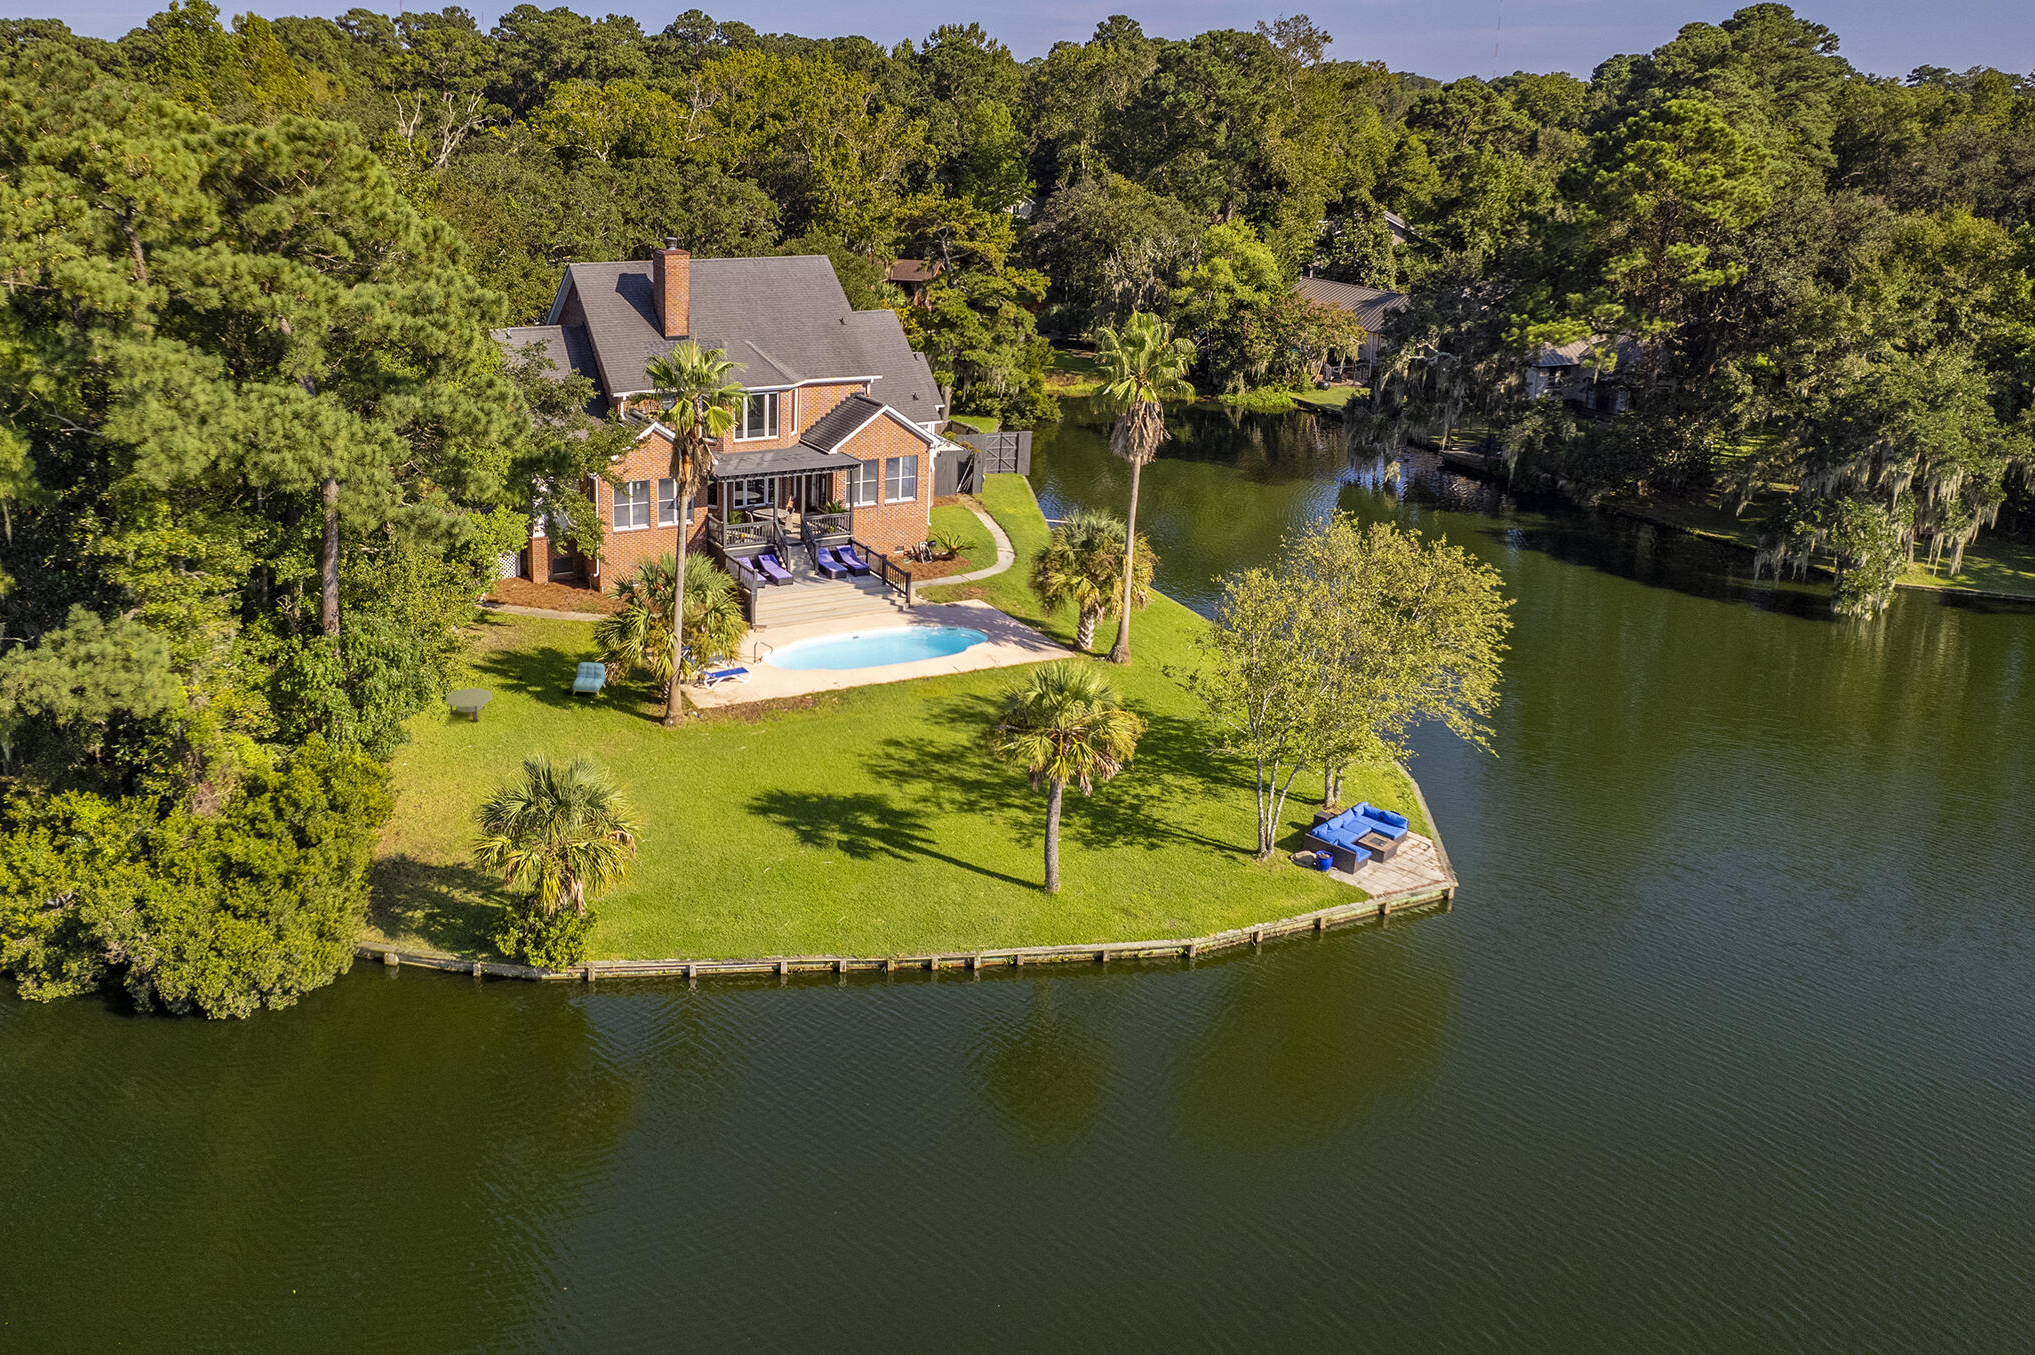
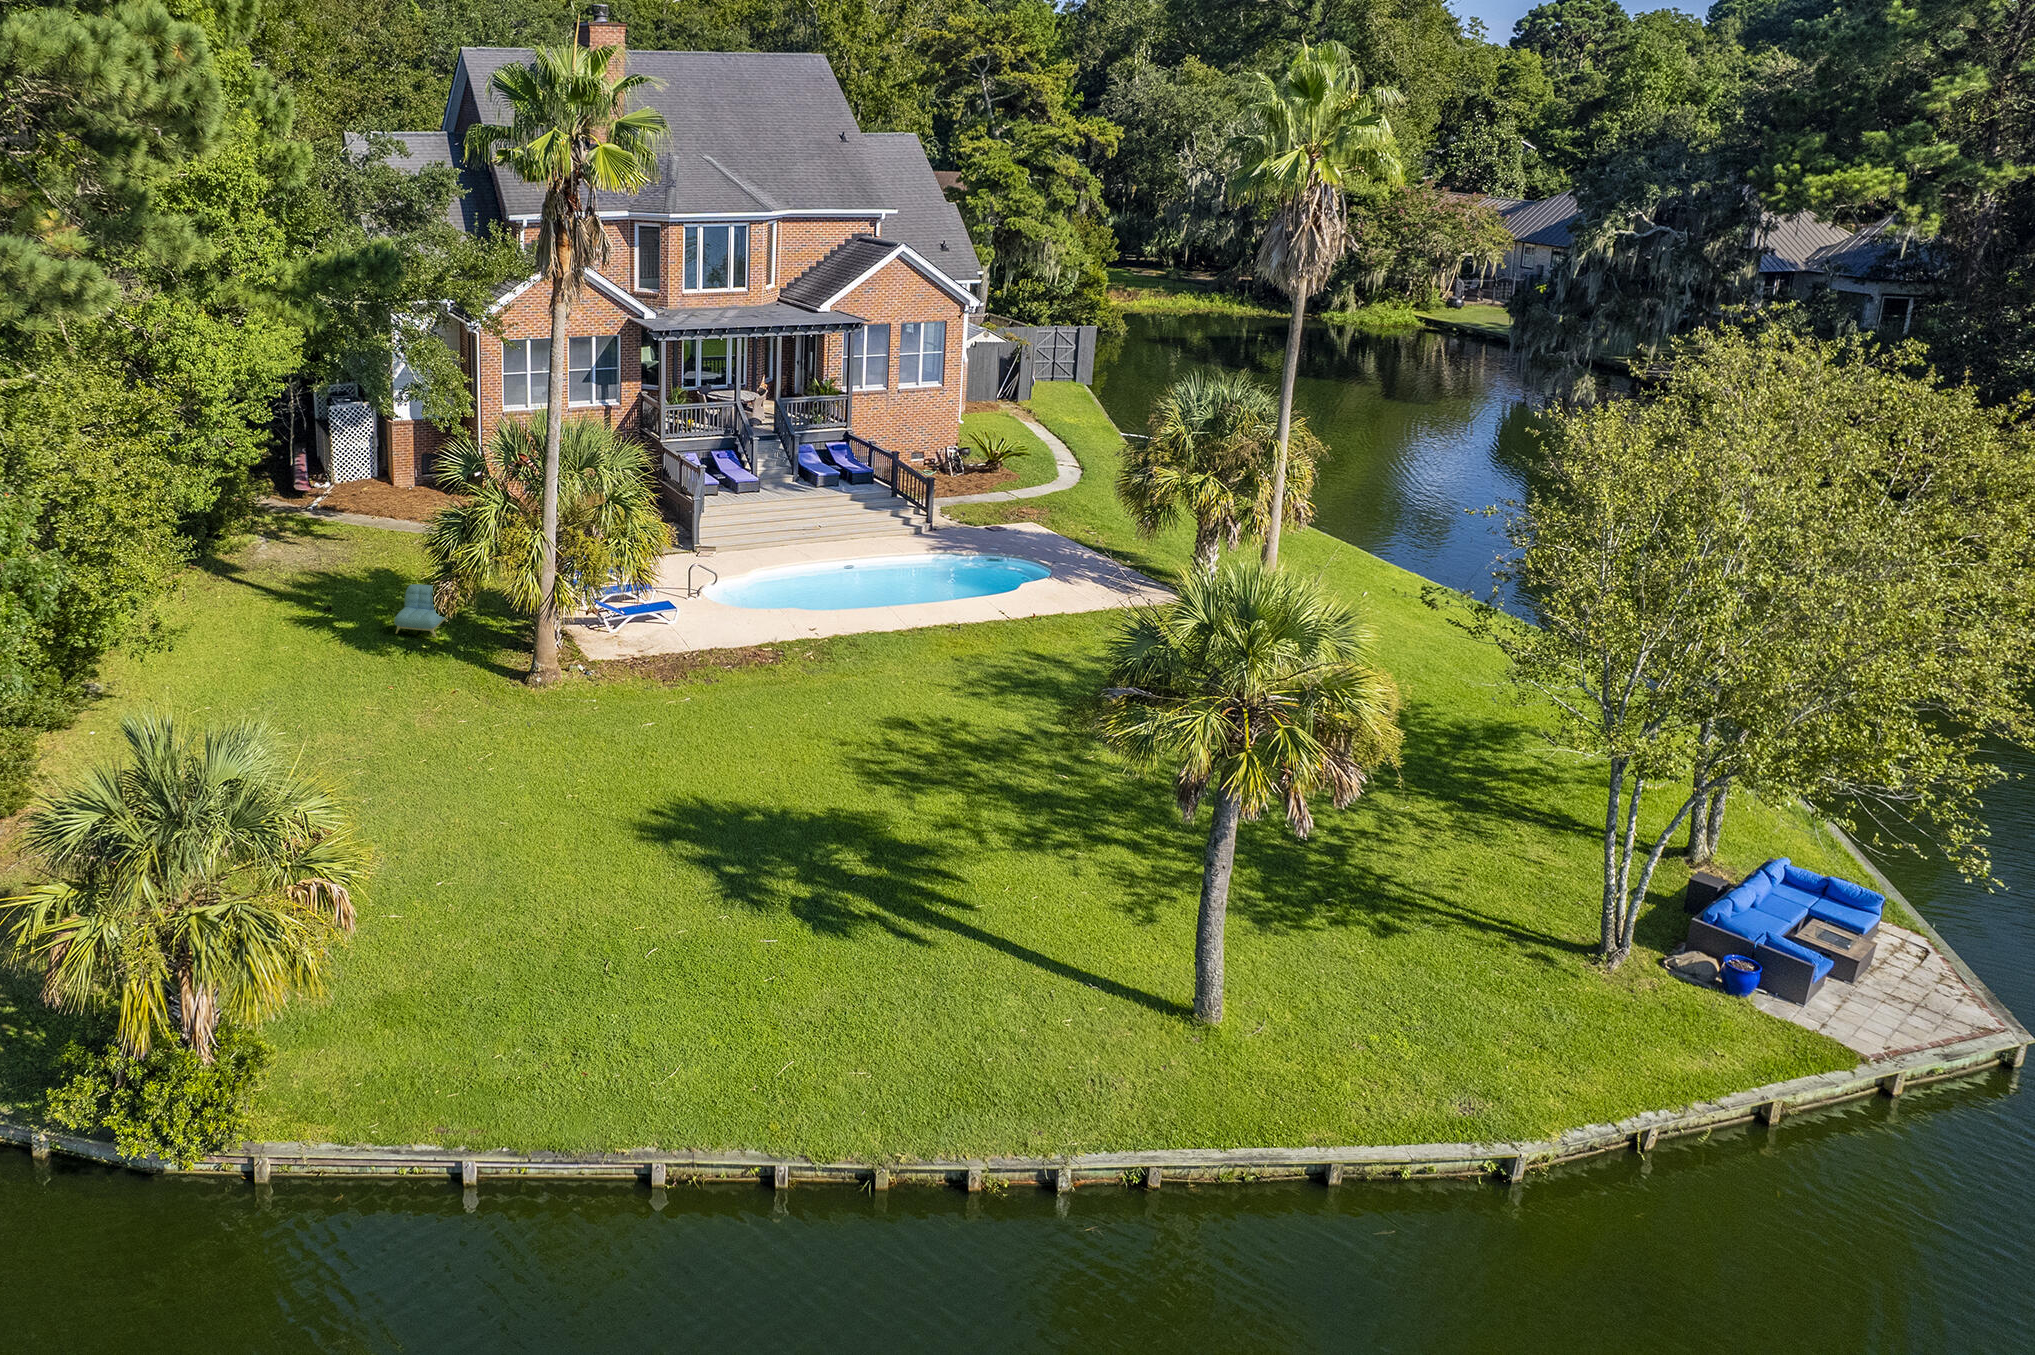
round table: present [446,688,493,722] -> none [186,618,261,670]

